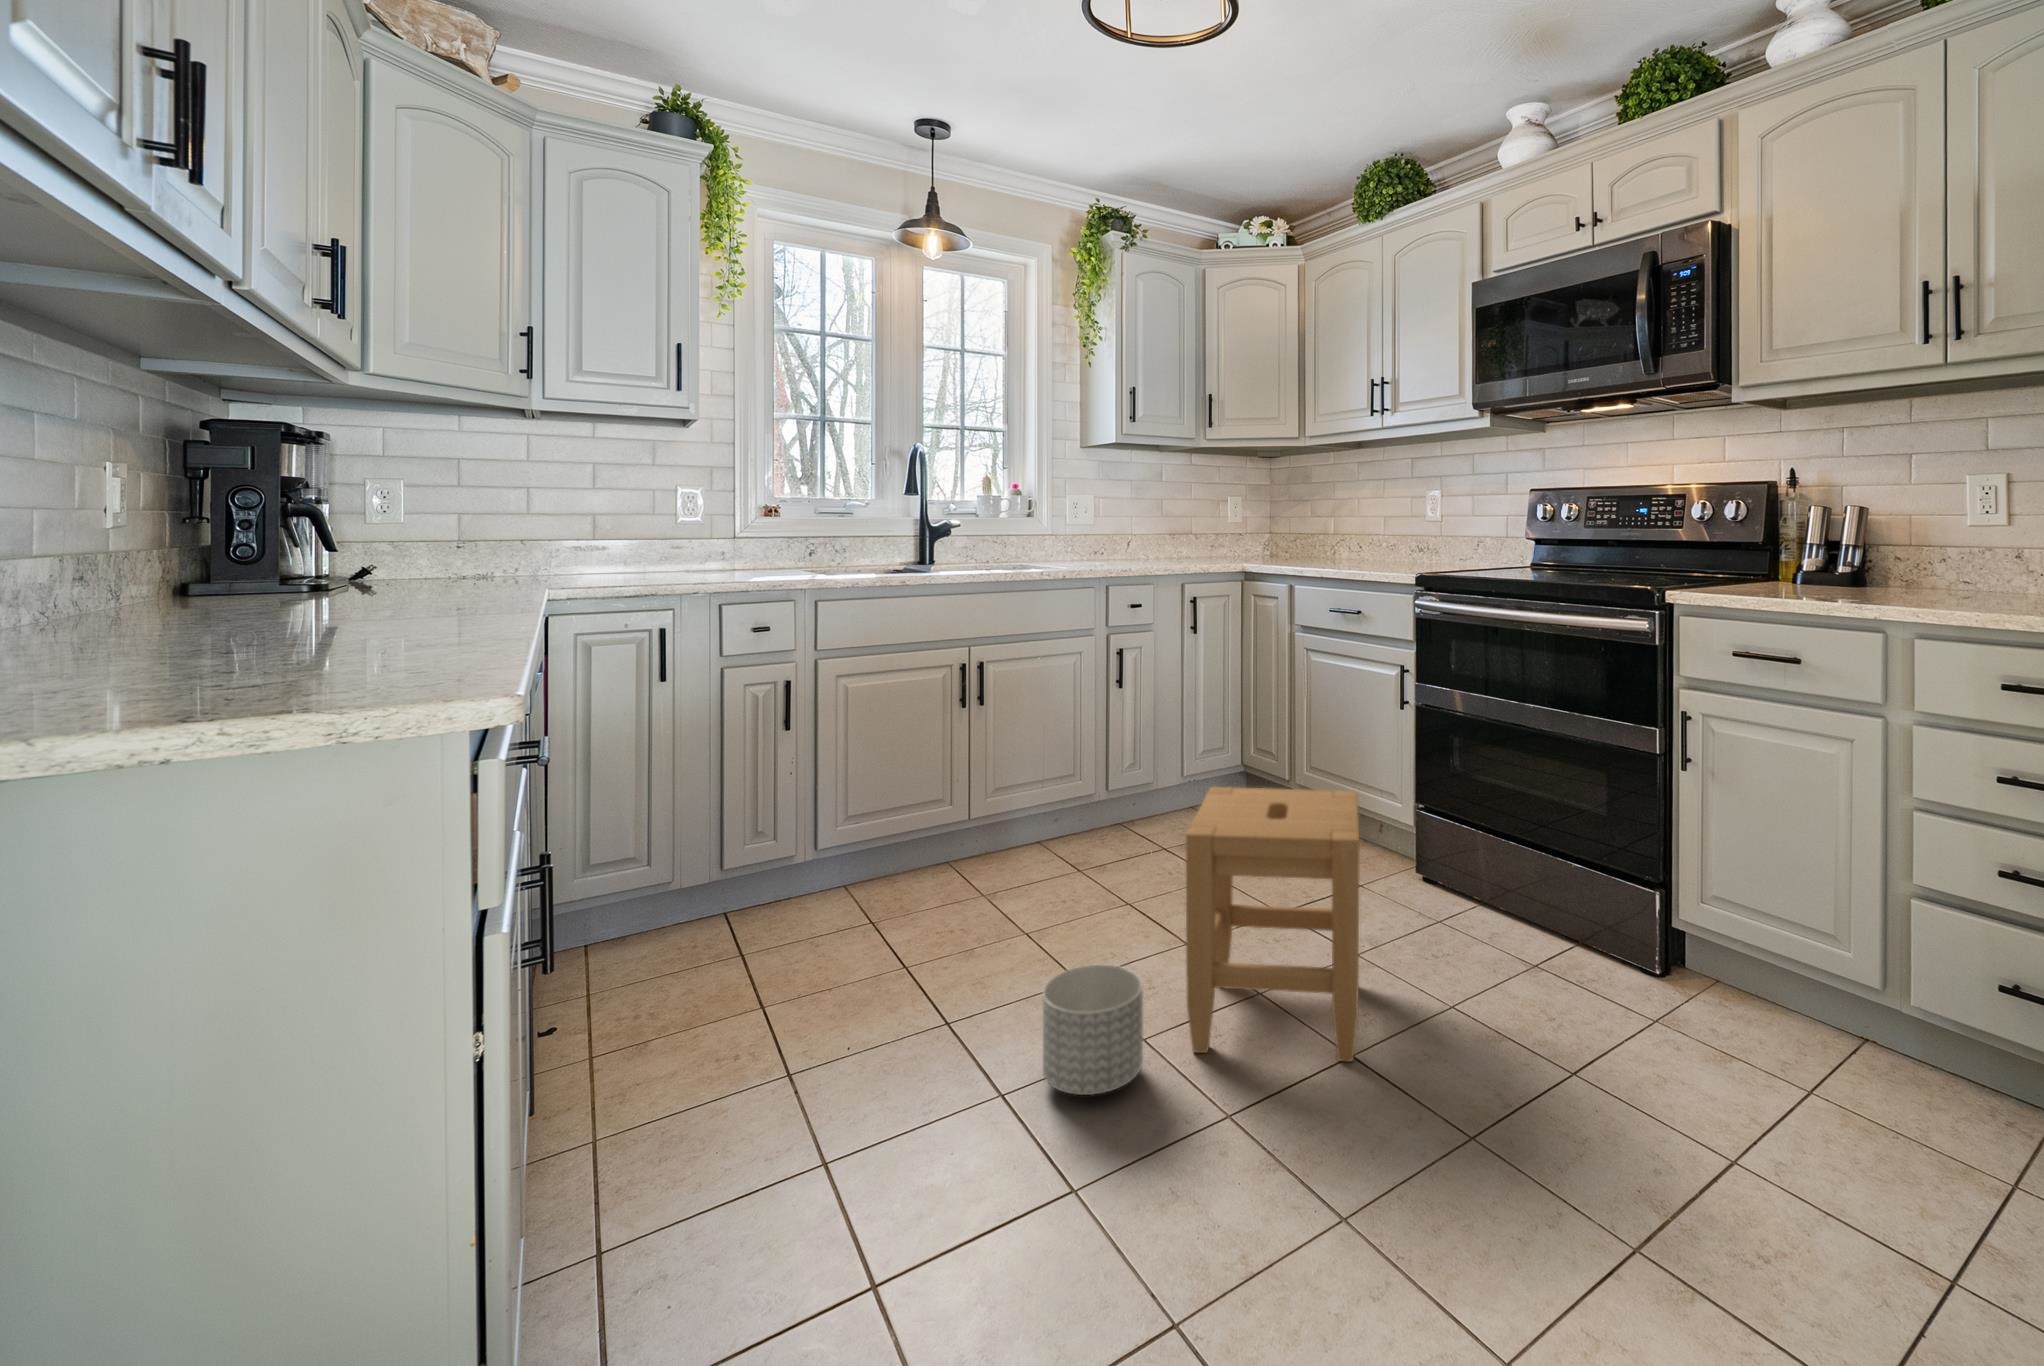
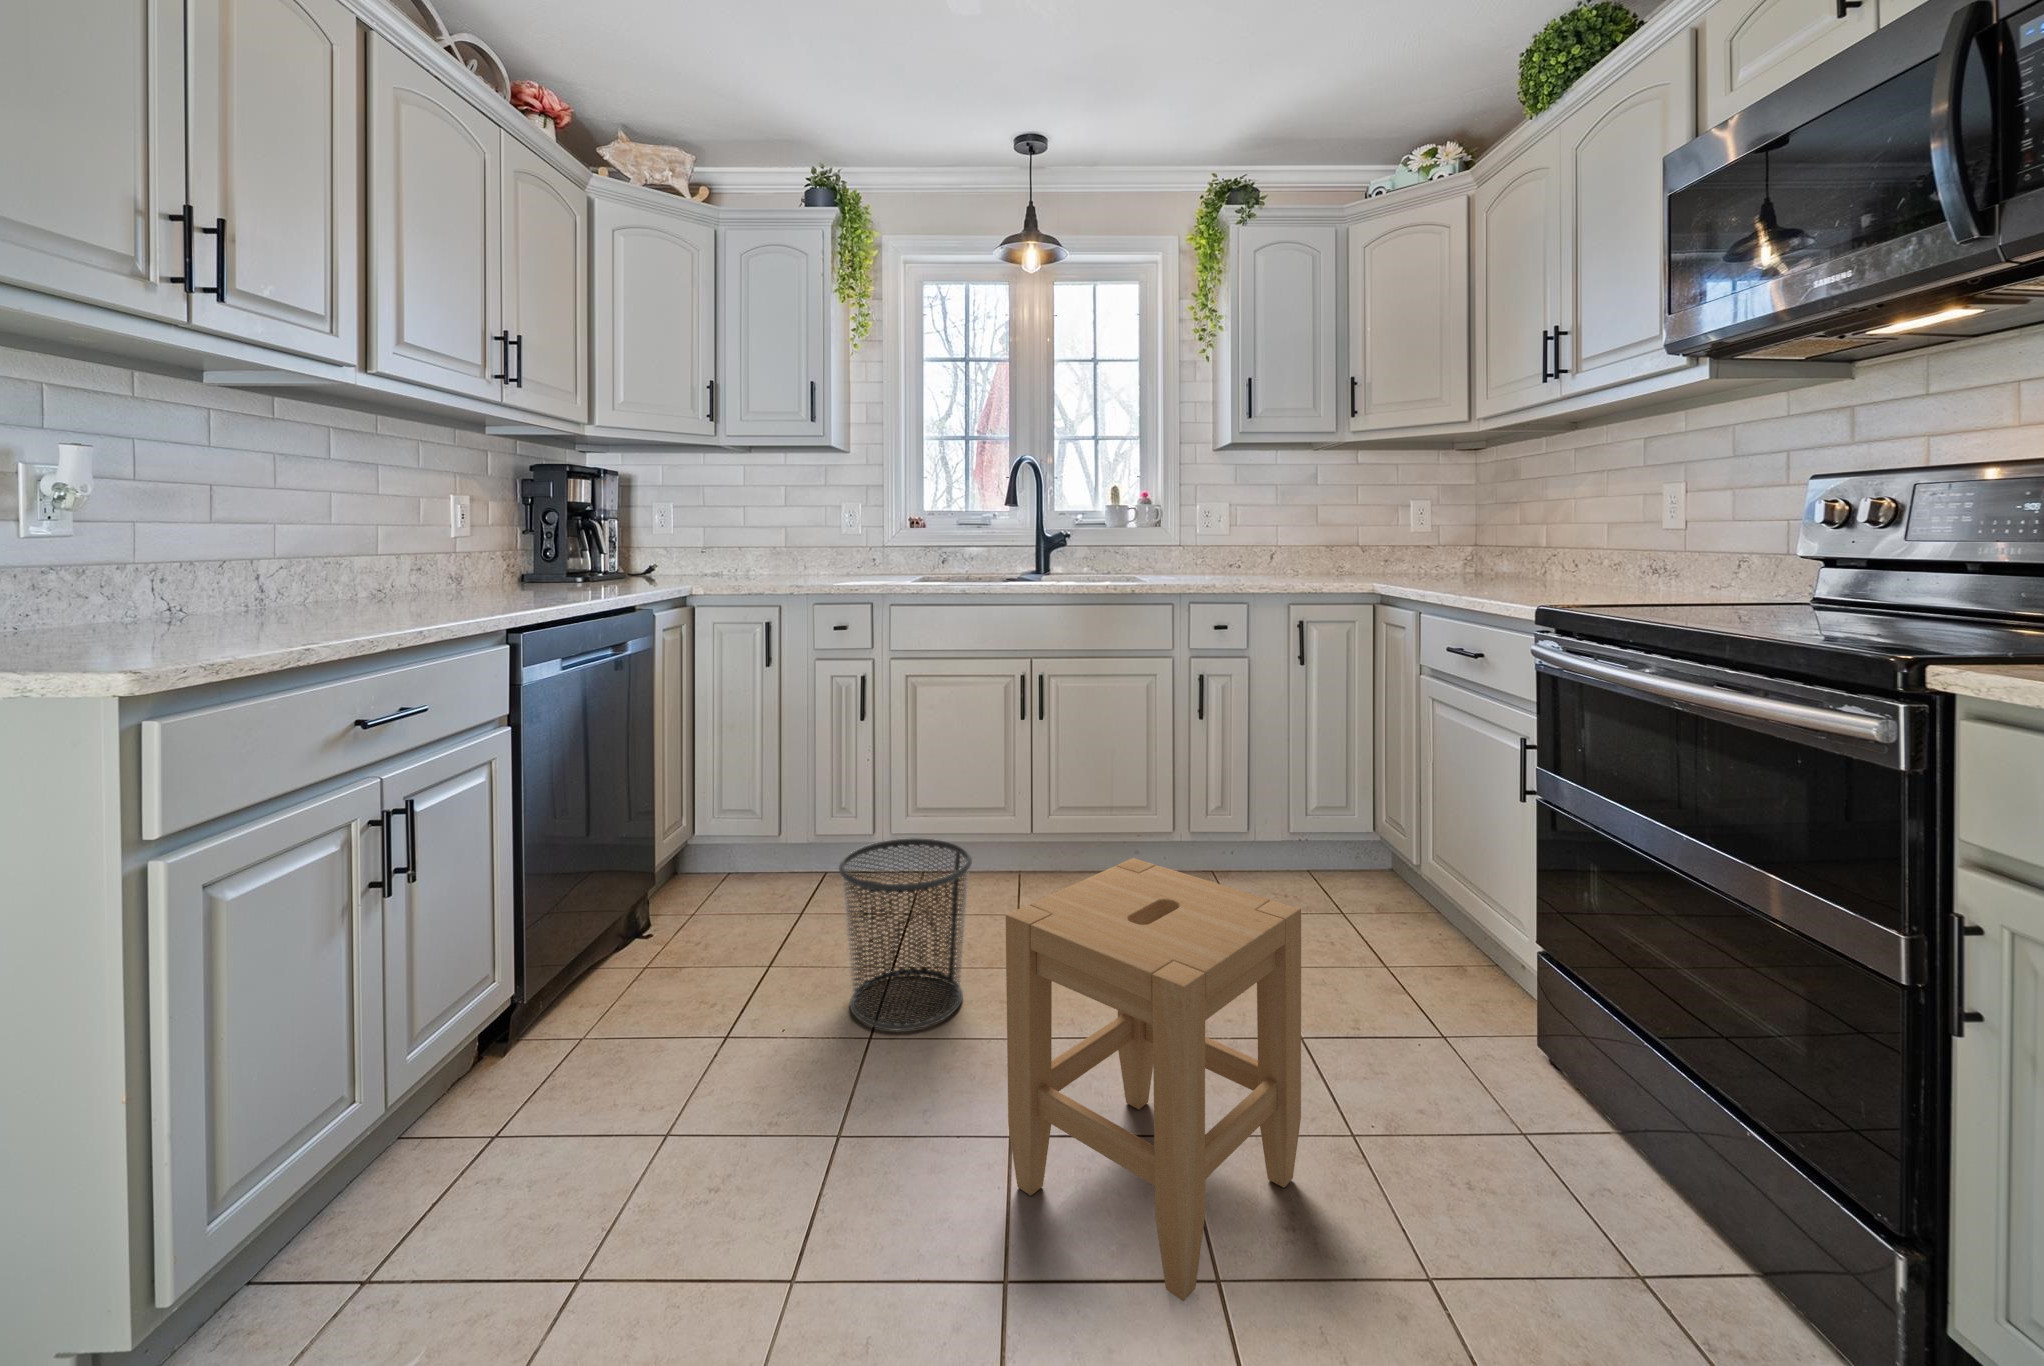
waste bin: none [892,823,1027,1006] -> present [839,838,972,1030]
planter: present [1043,965,1143,1095] -> none [836,1034,951,1196]

